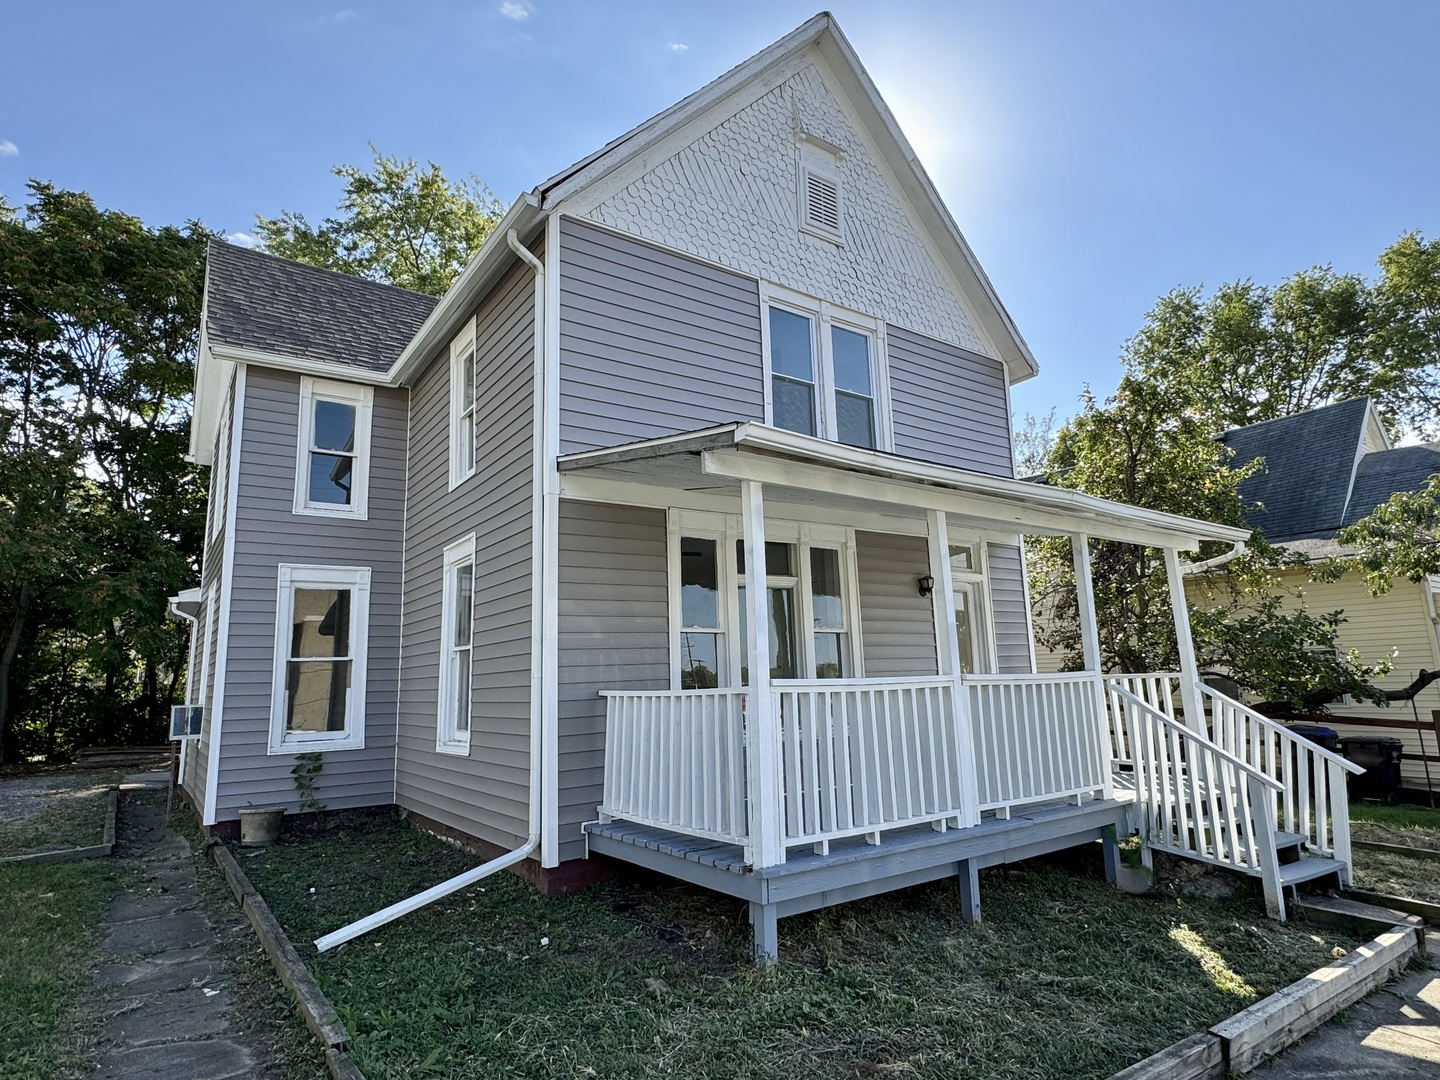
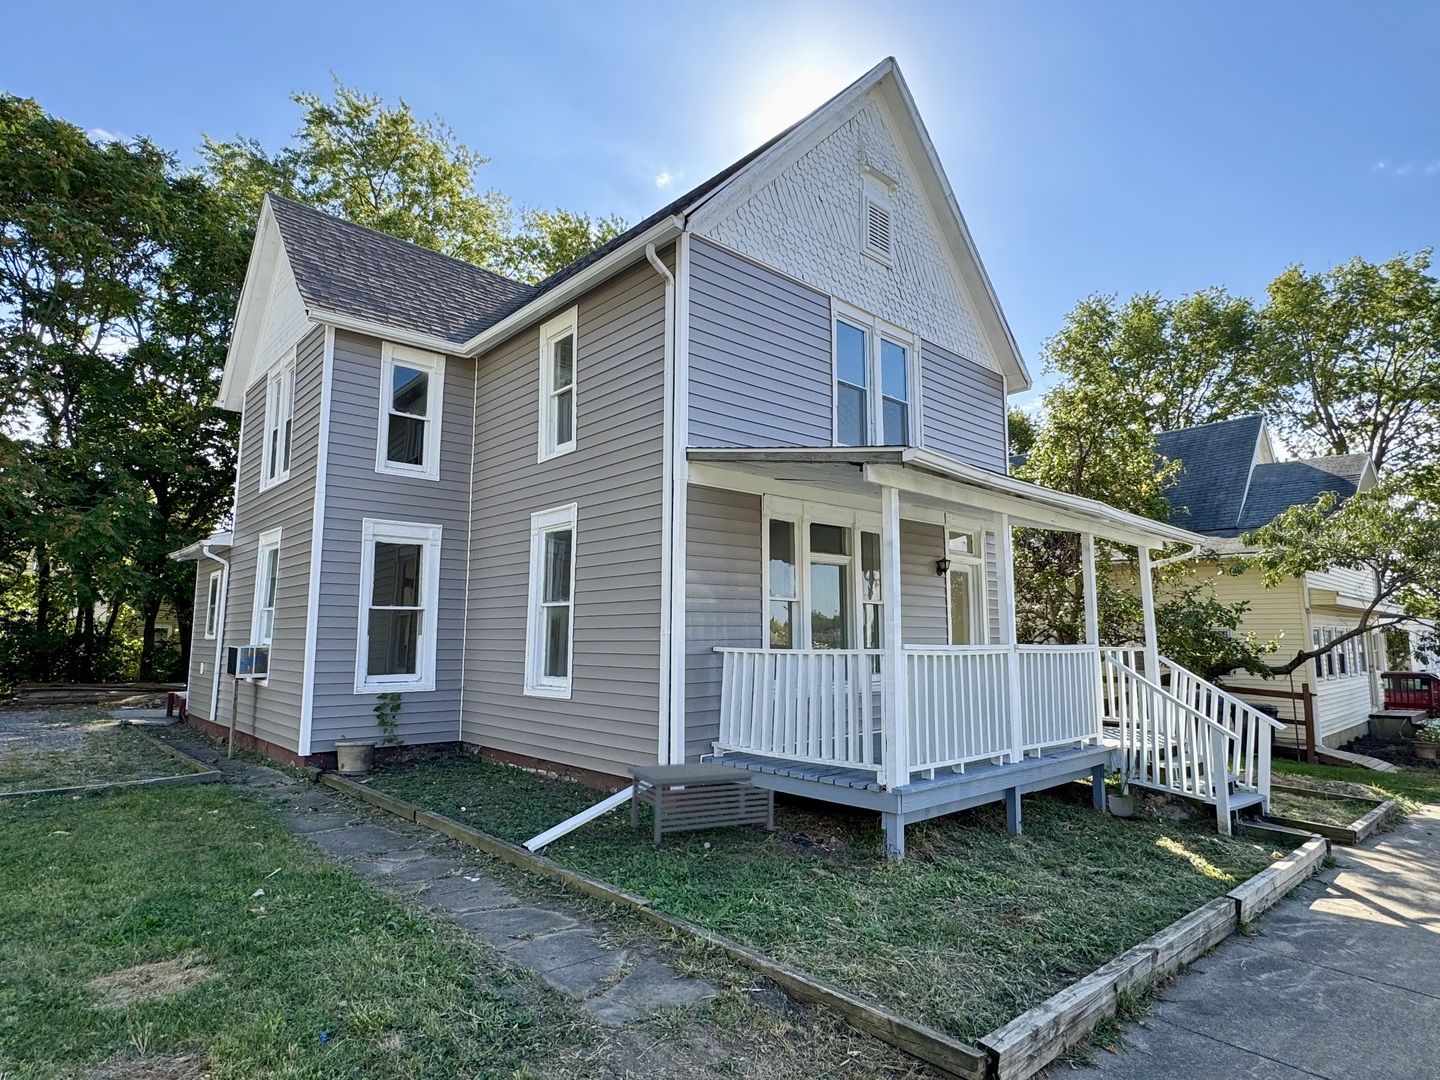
storage bench: none [477,826,654,935] -> present [627,762,774,843]

